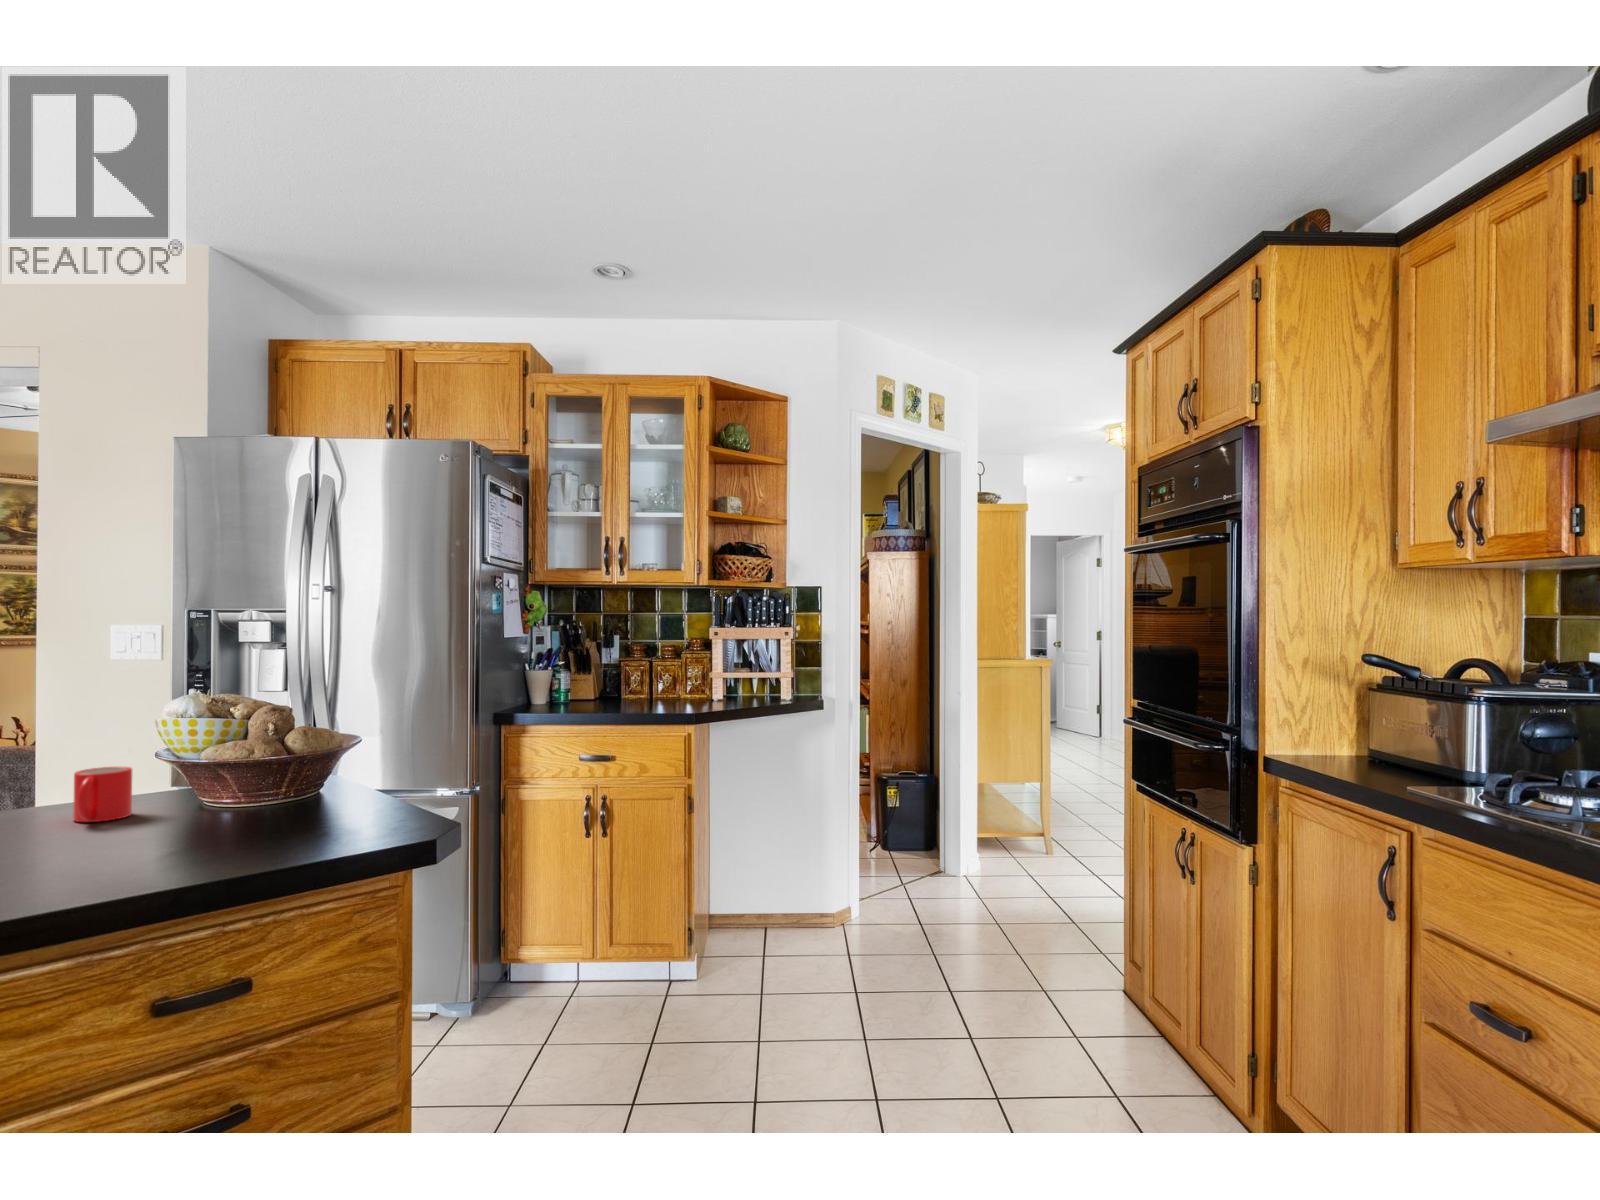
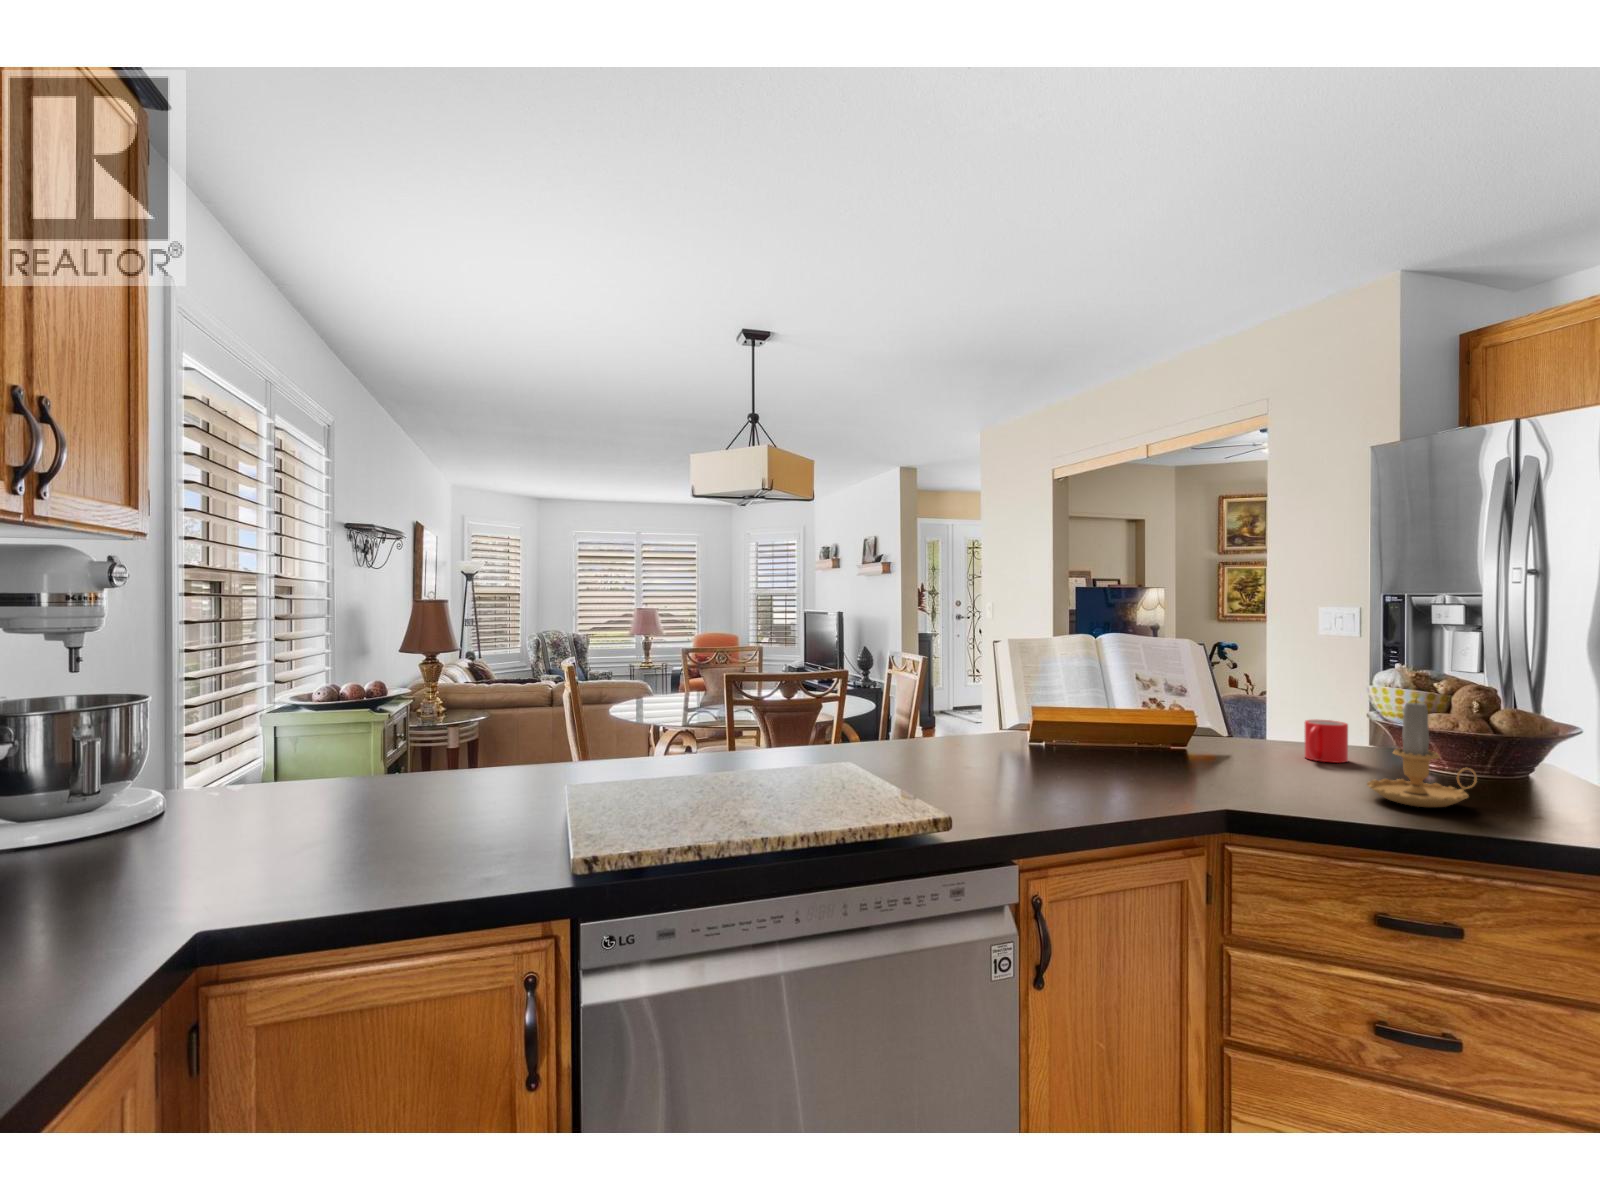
candle: none [149,727,270,855] -> present [1367,702,1477,807]

